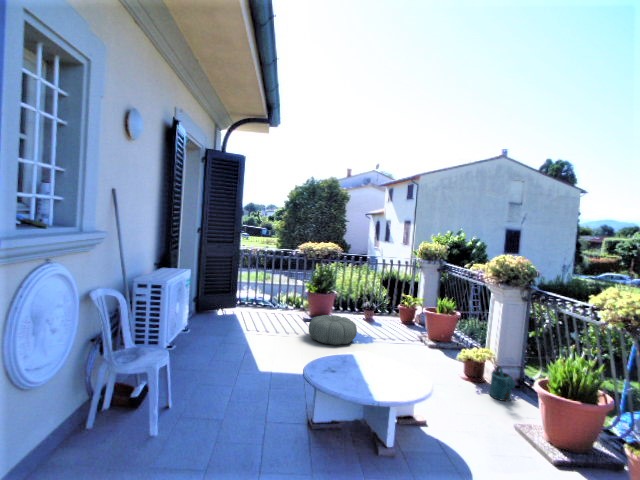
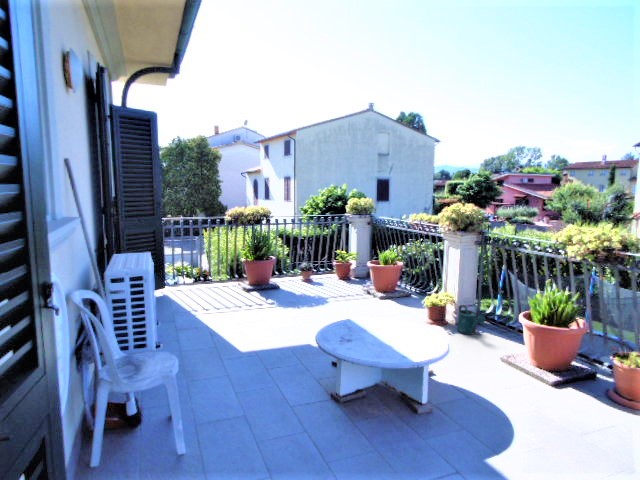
pouf: present [309,315,357,345] -> none [263,282,313,313]

